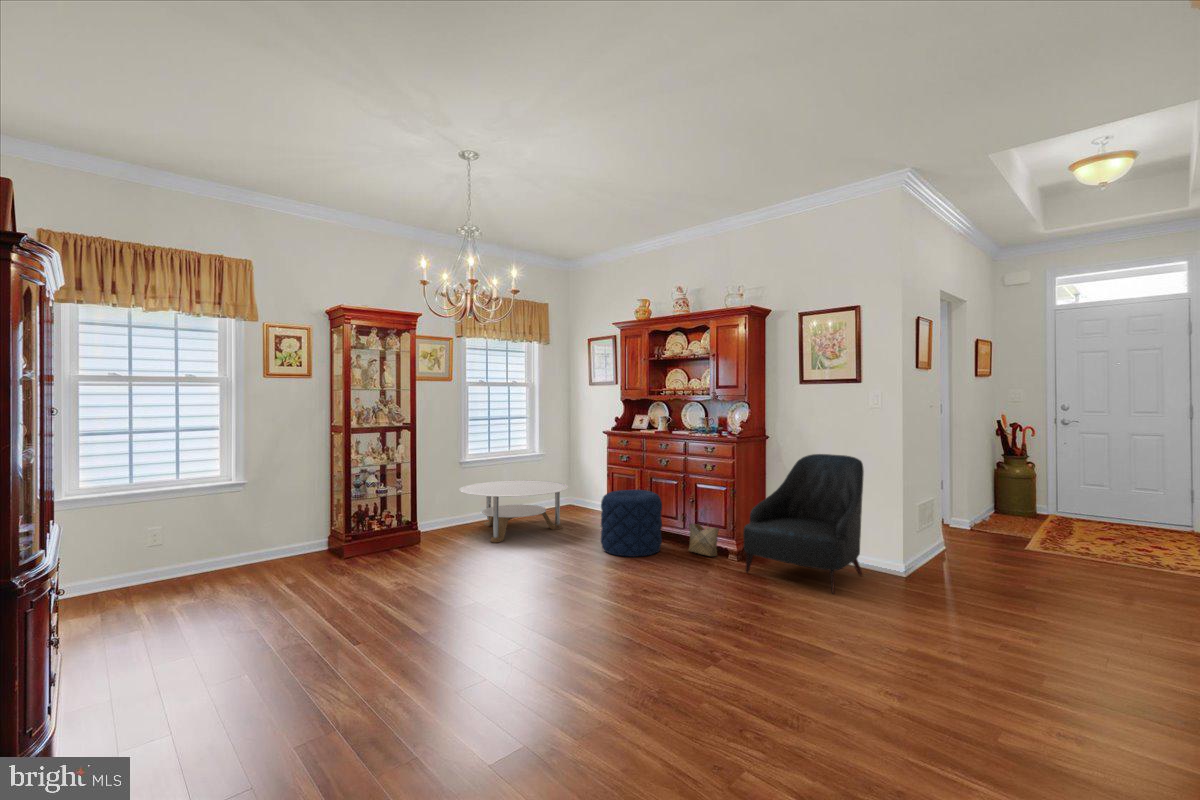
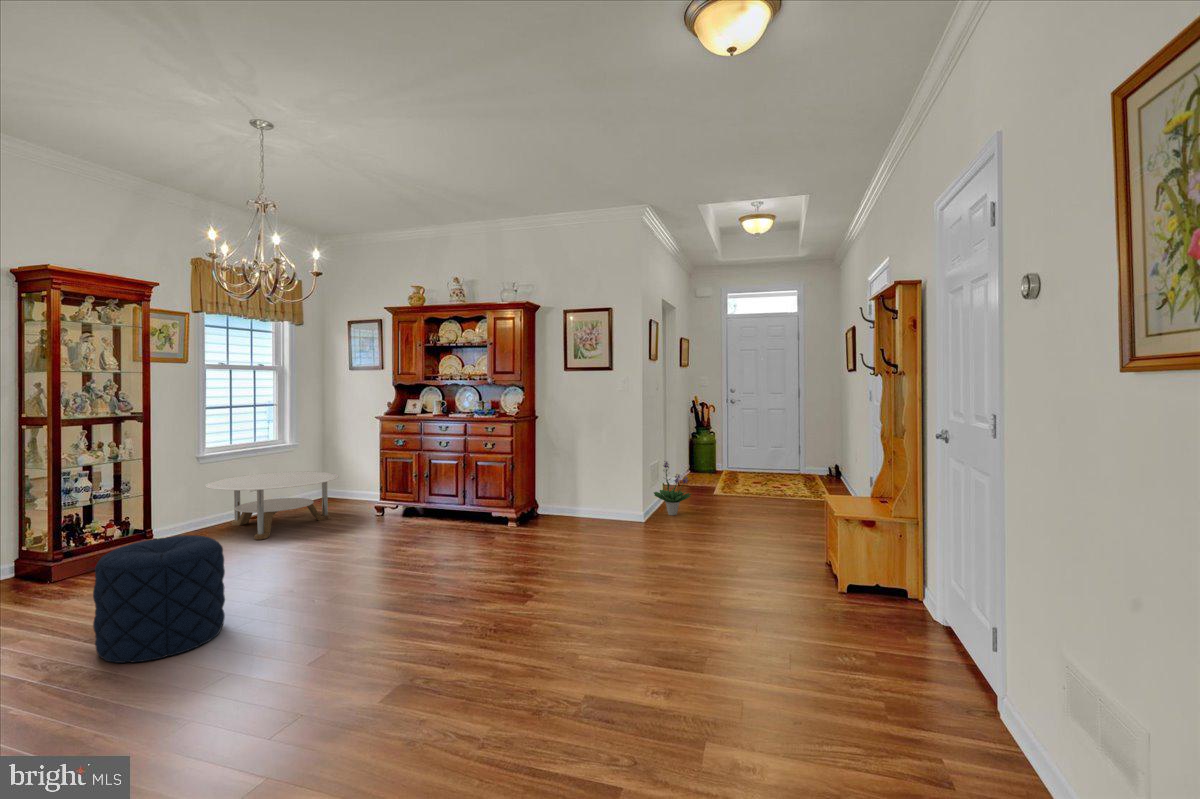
armchair: present [743,454,864,594] -> none [527,430,617,539]
pouf: present [601,490,662,557] -> present [93,535,225,663]
potted plant: none [921,499,983,573] -> present [654,461,691,515]
woven basket: present [688,514,719,556] -> none [472,484,500,525]

